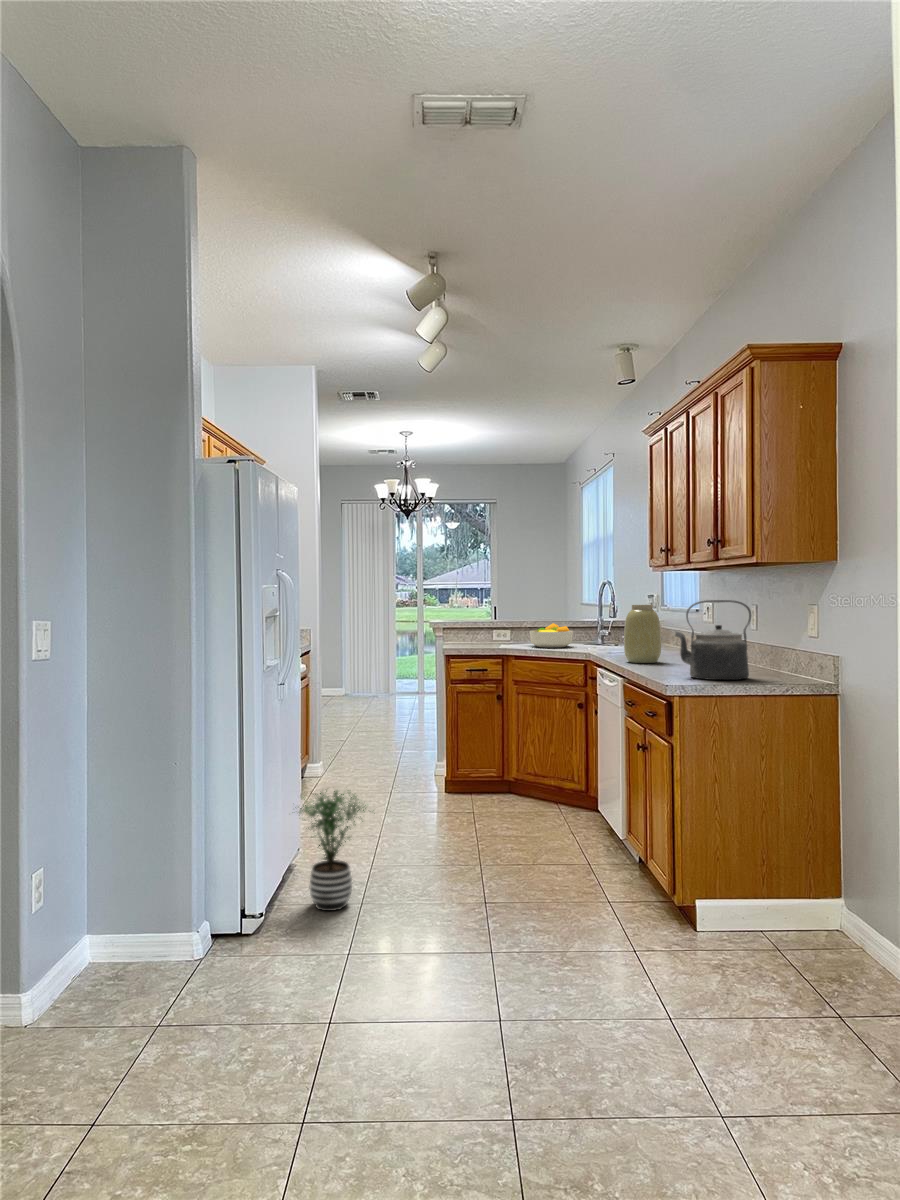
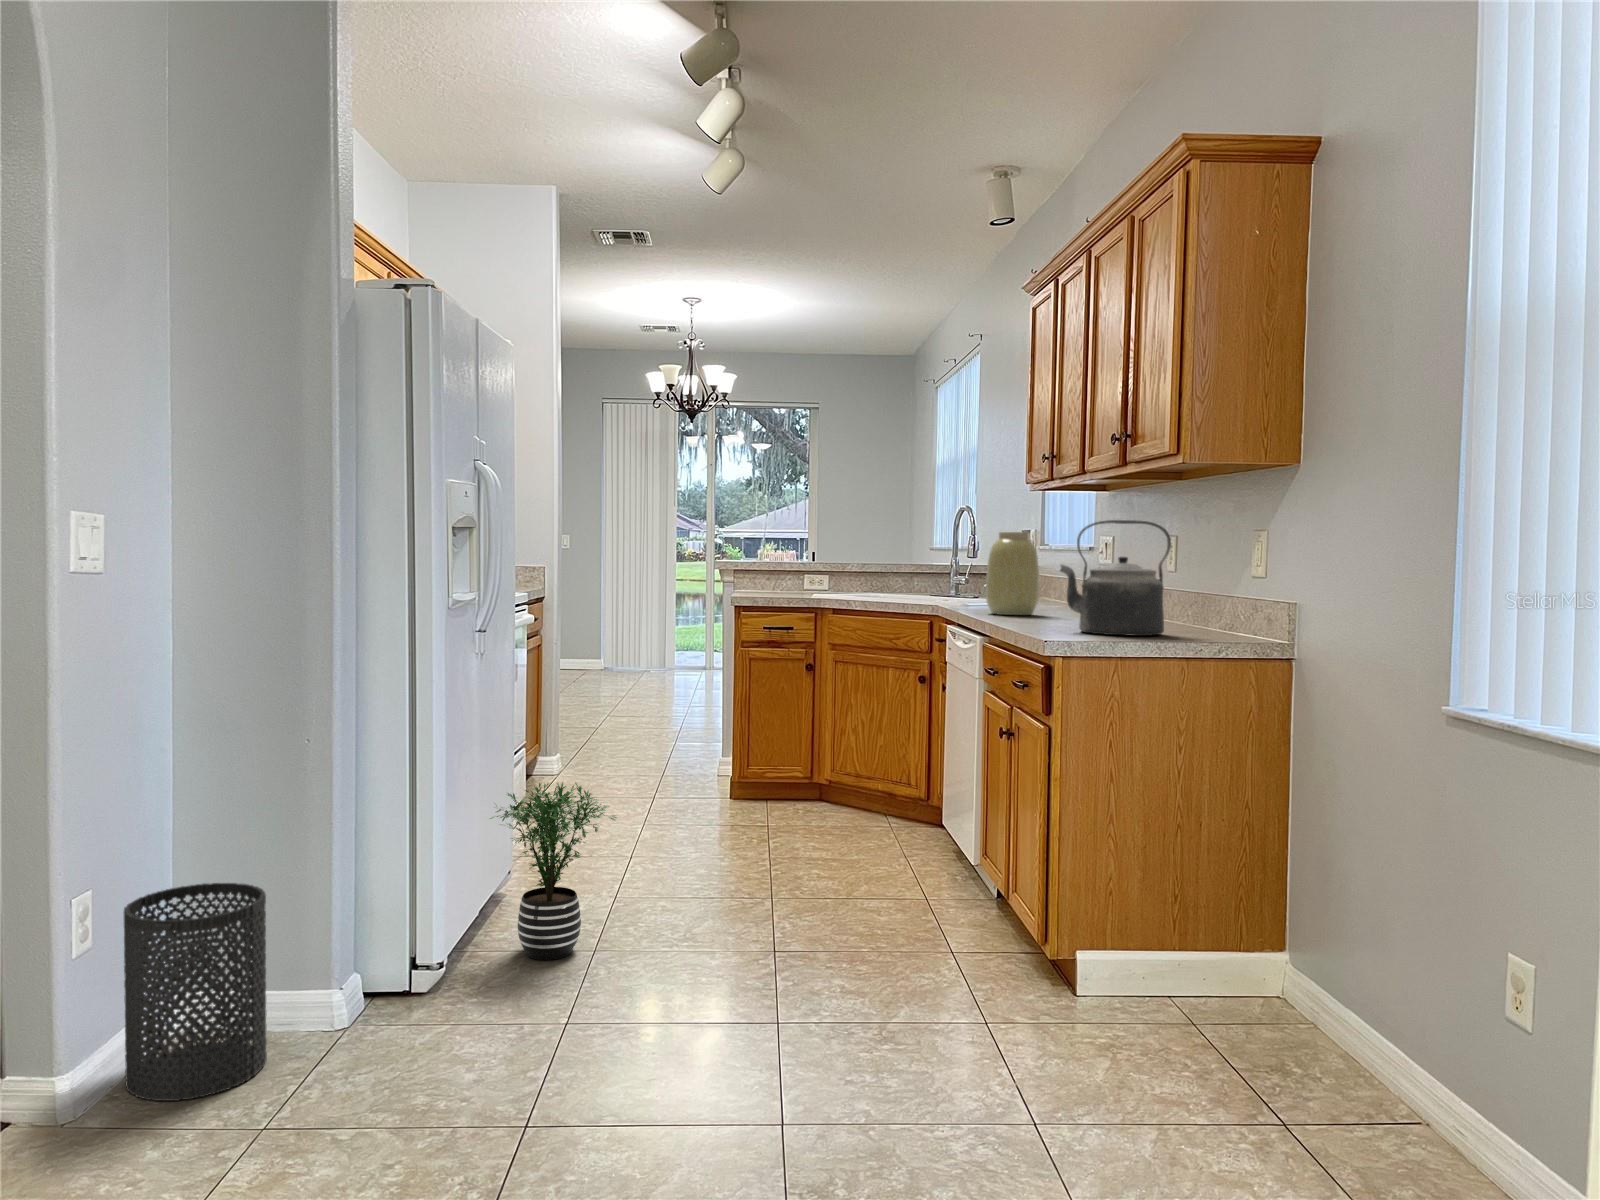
fruit bowl: present [530,623,573,648] -> none [854,563,916,597]
trash can: none [64,862,154,1007] -> present [124,883,267,1101]

